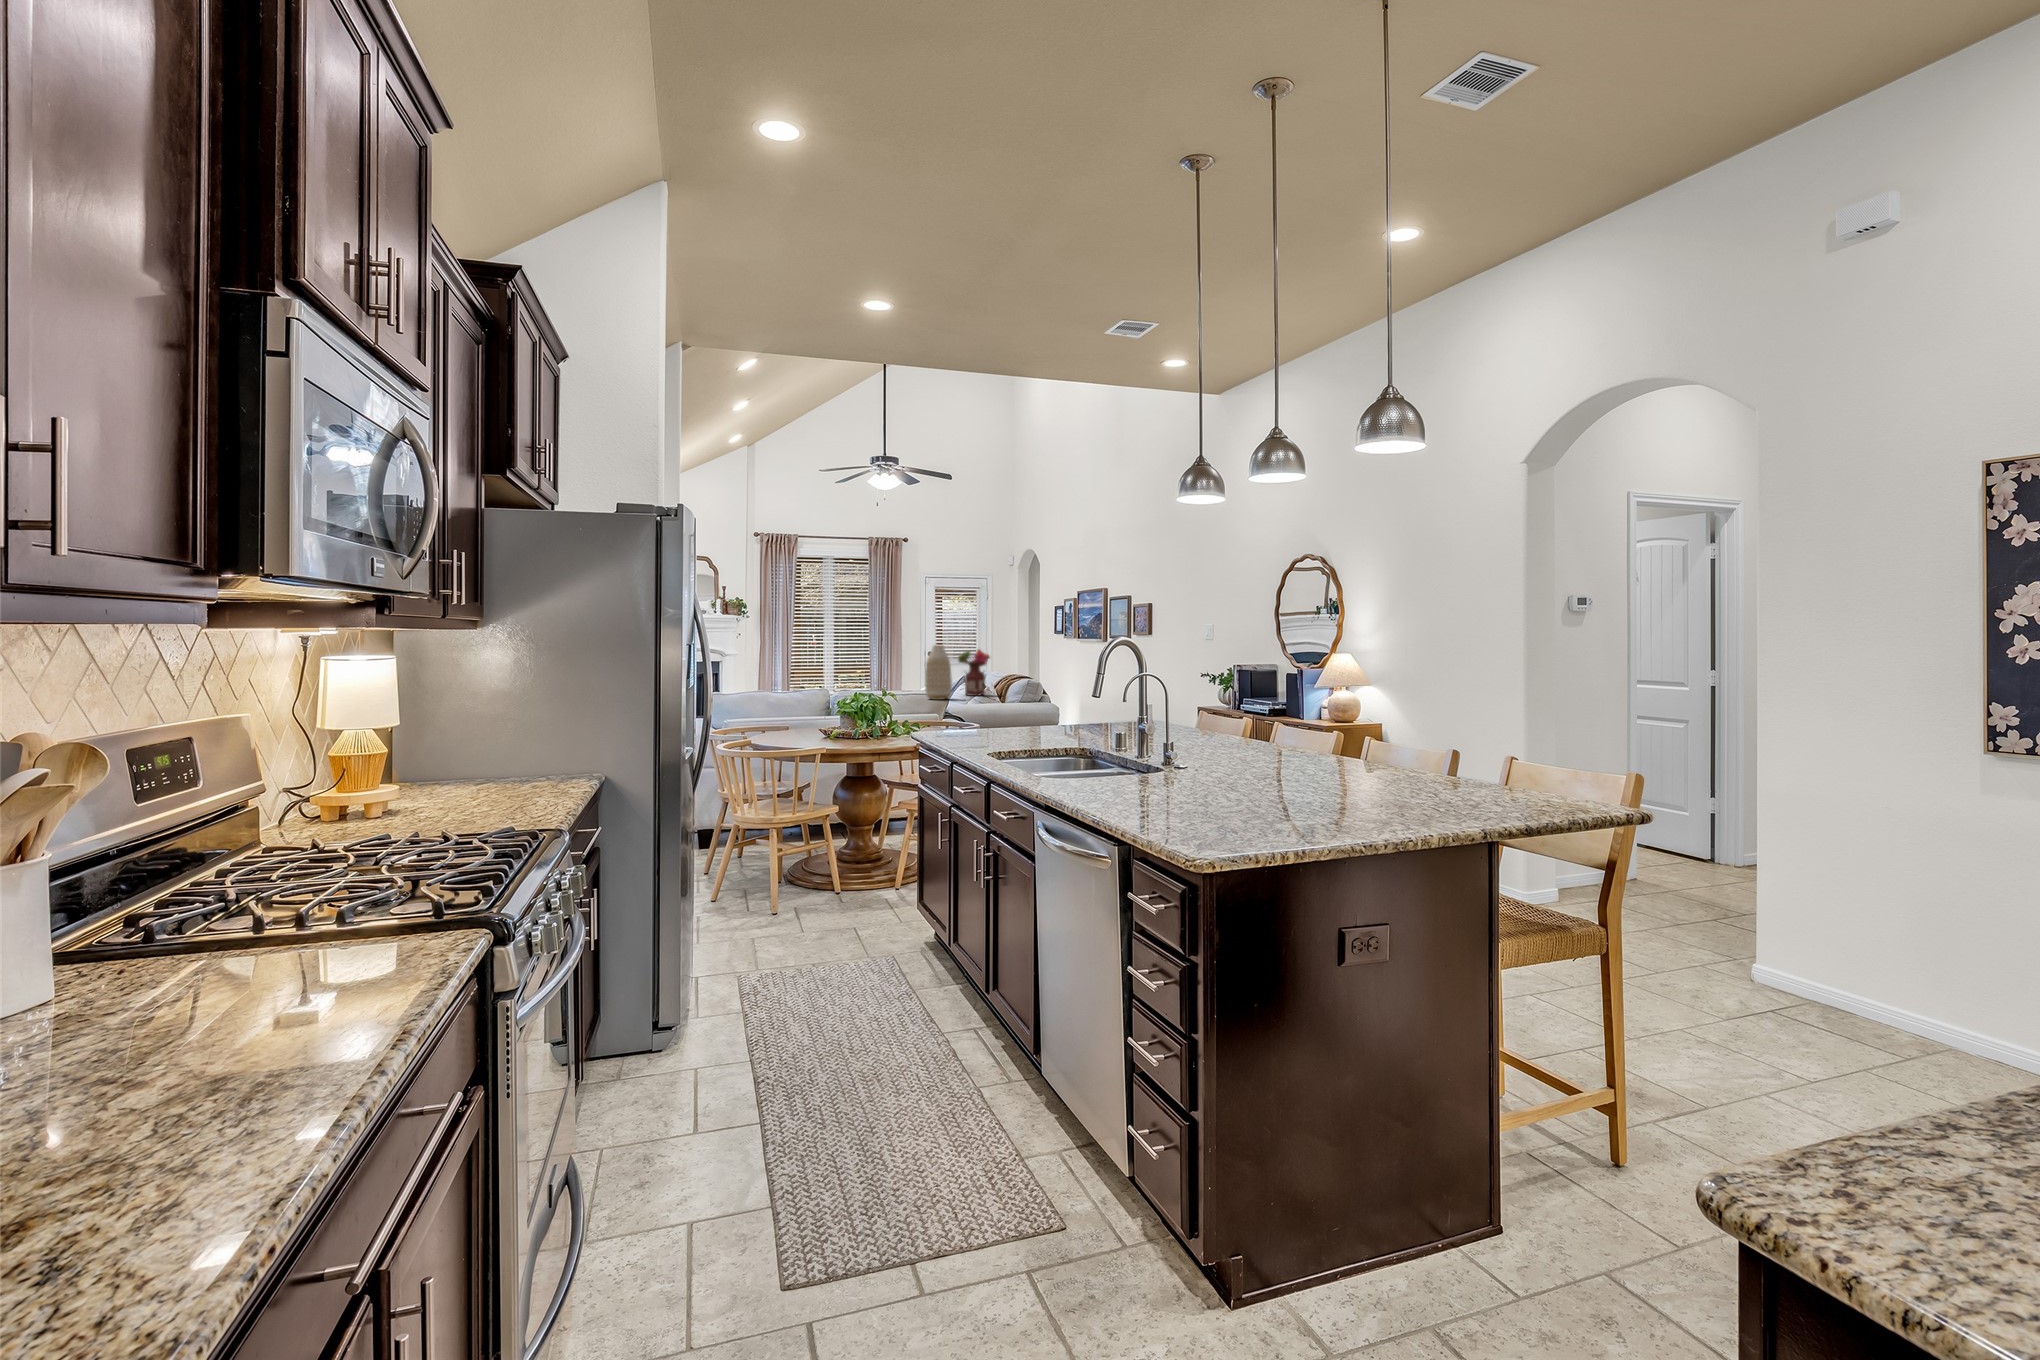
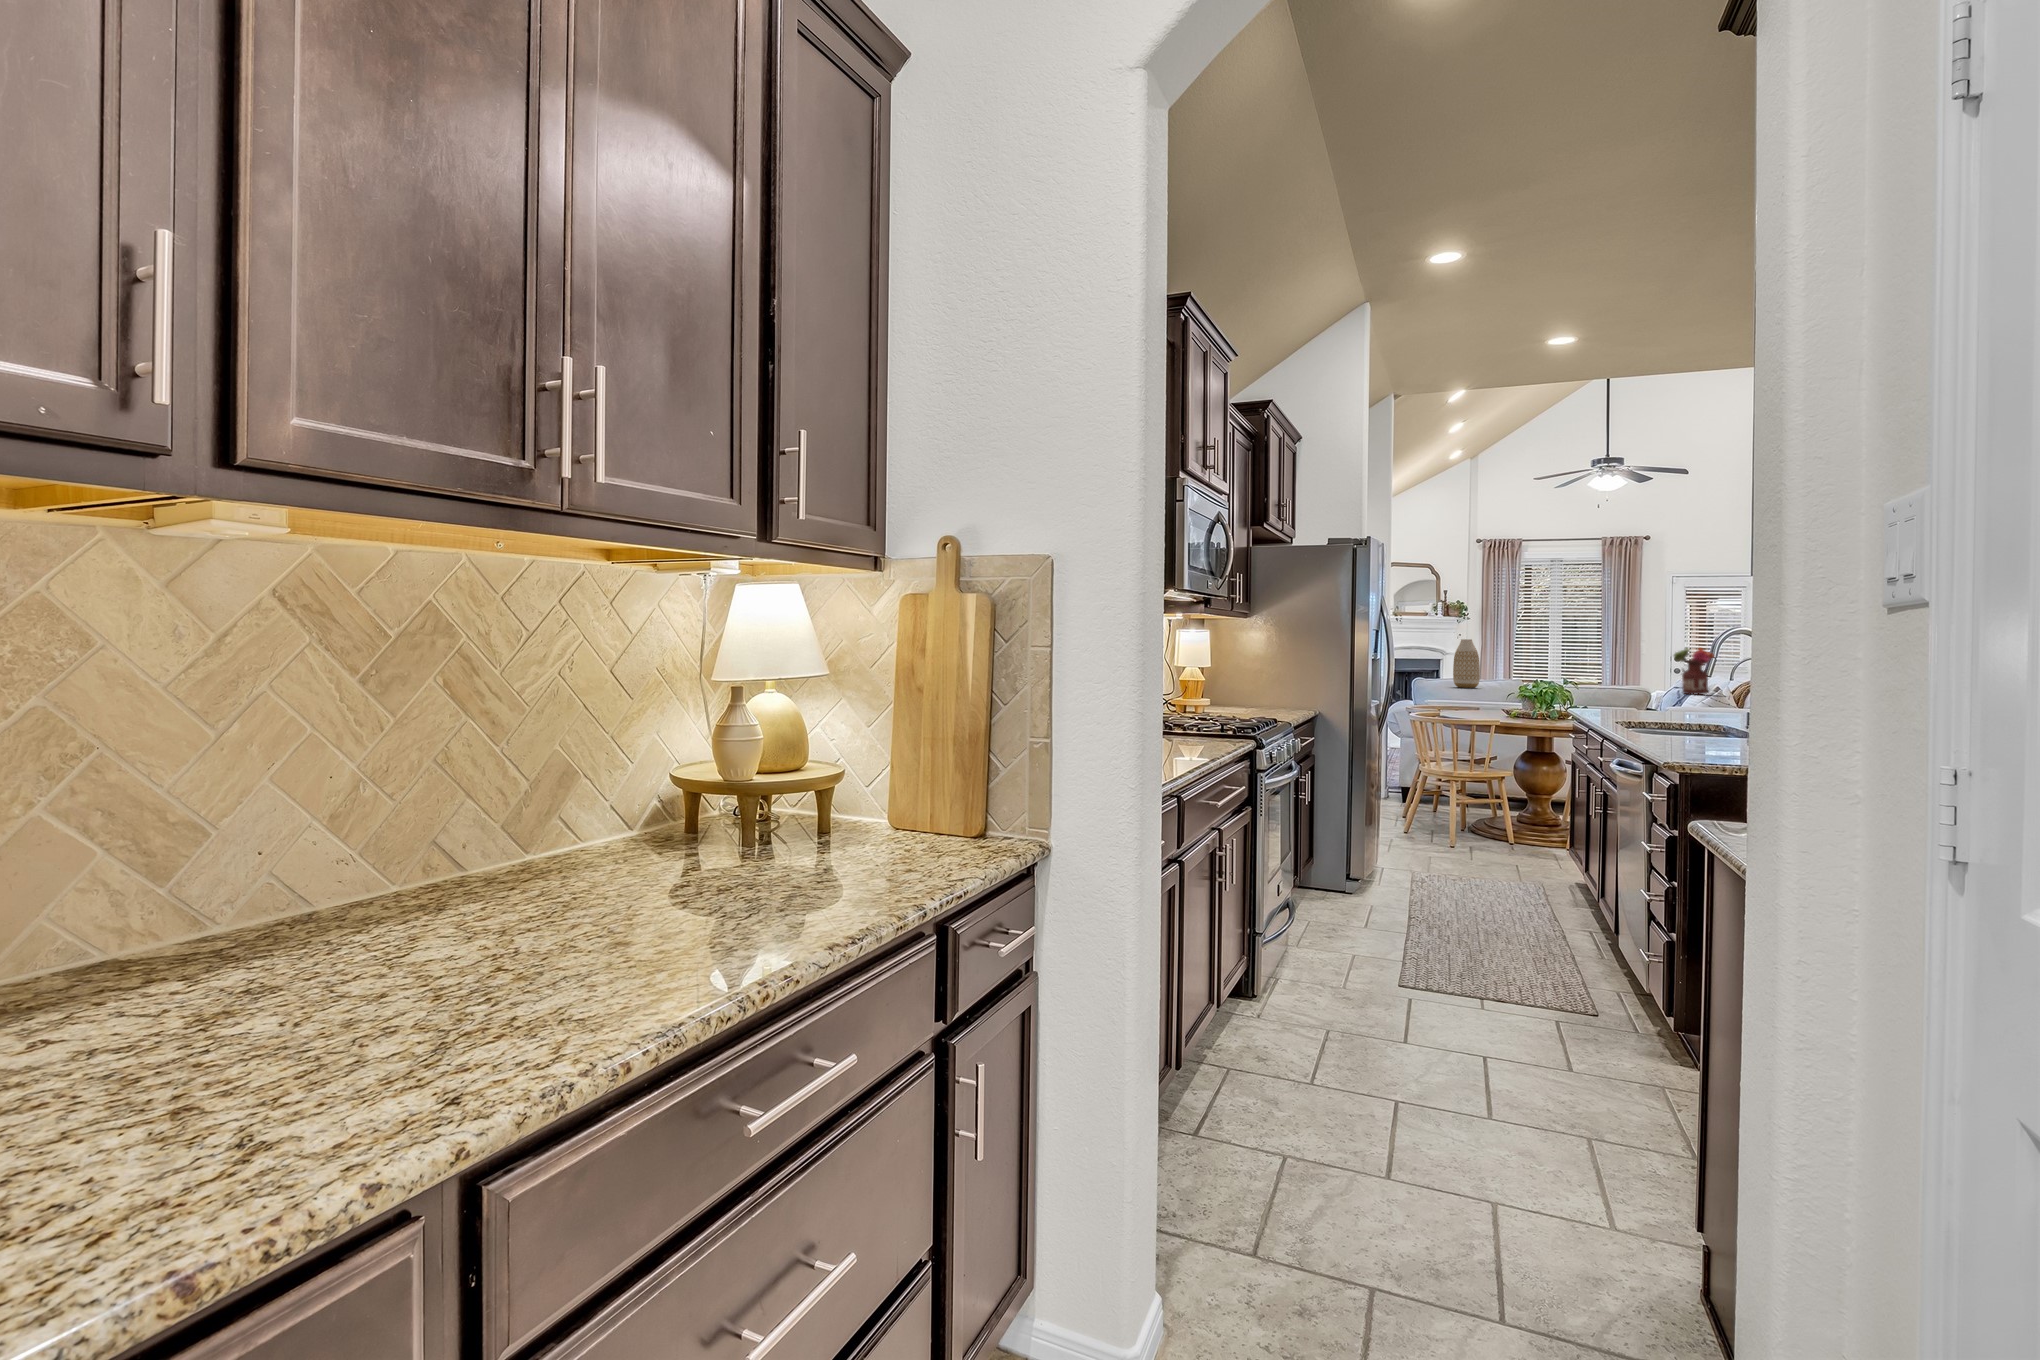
vase: present [925,645,952,700] -> present [1453,639,1480,688]

